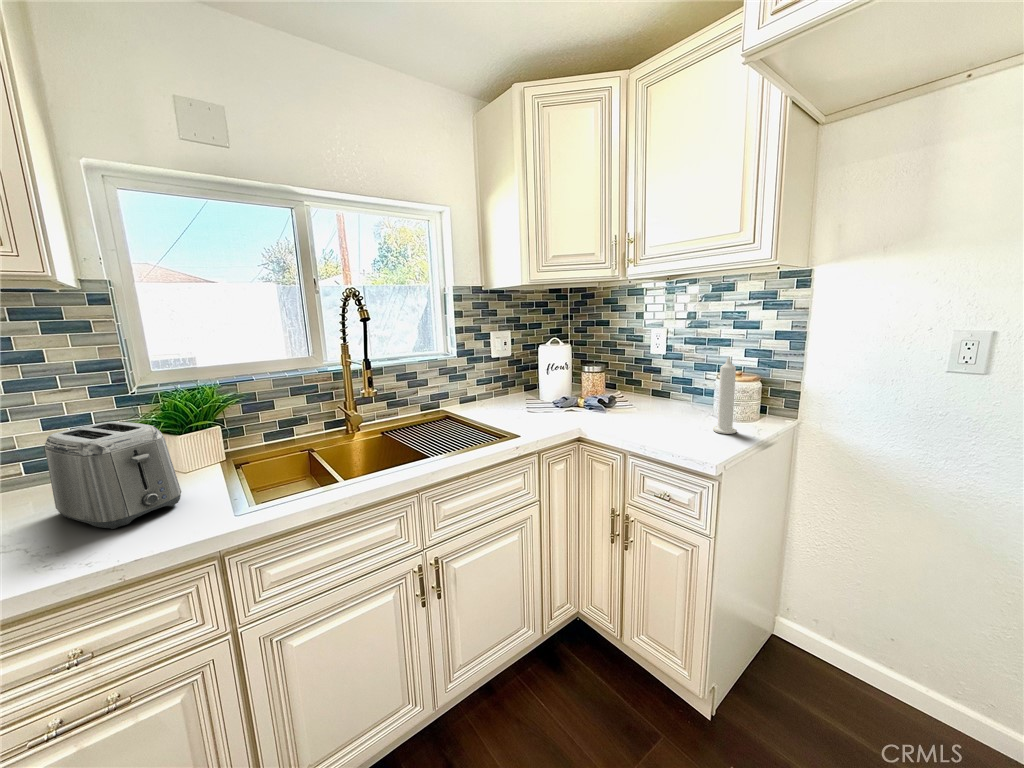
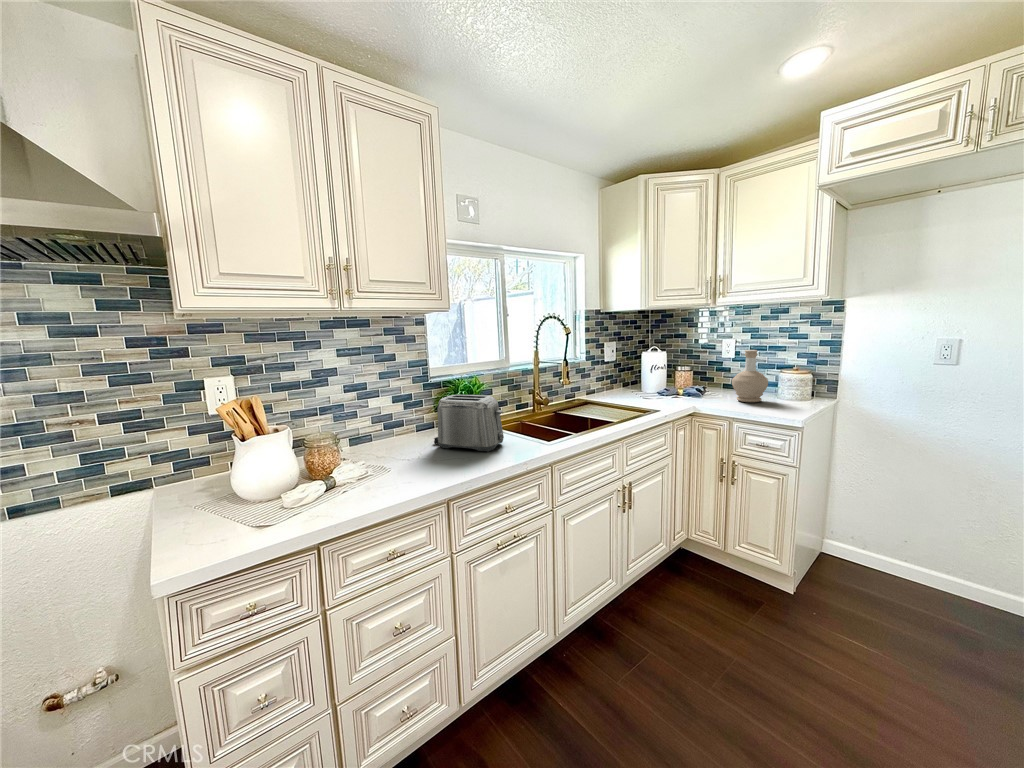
bottle: none [643,344,692,423] -> present [732,350,768,402]
candle: present [713,357,737,434] -> none [785,357,802,407]

